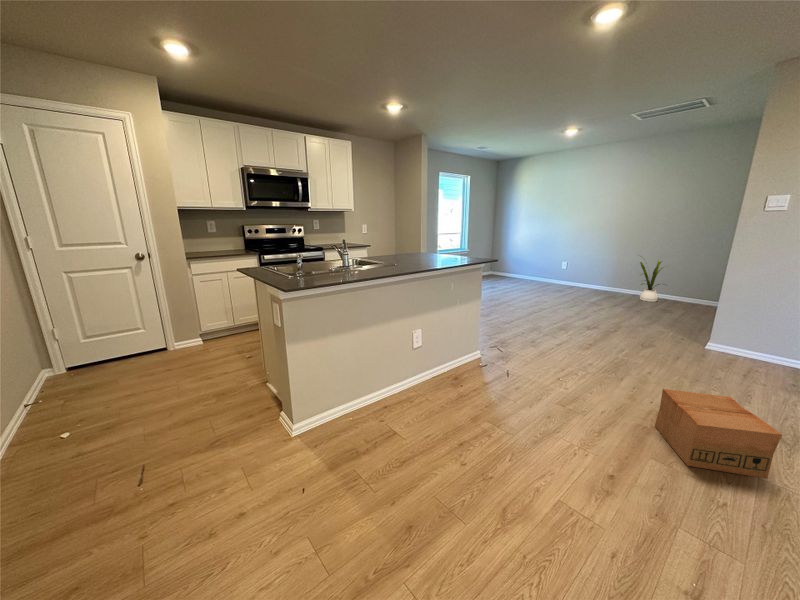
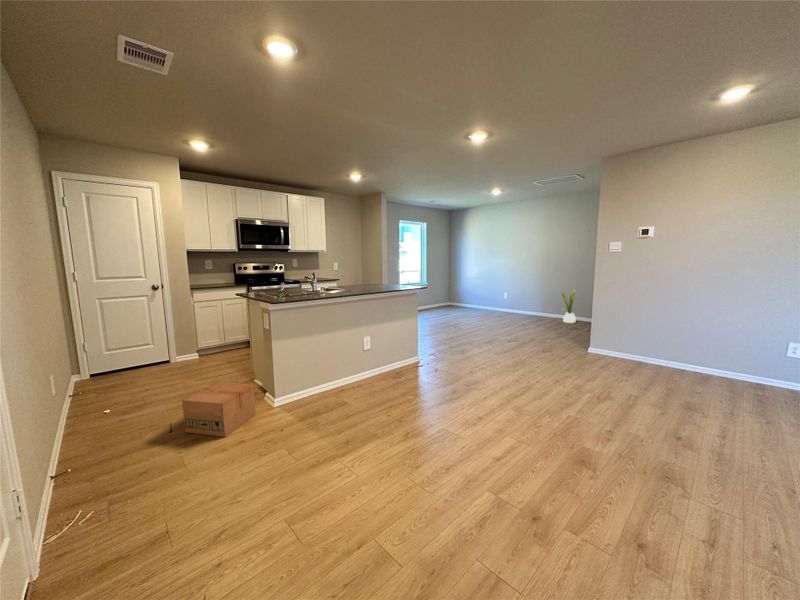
cardboard box: present [655,389,782,478] -> present [182,381,256,437]

